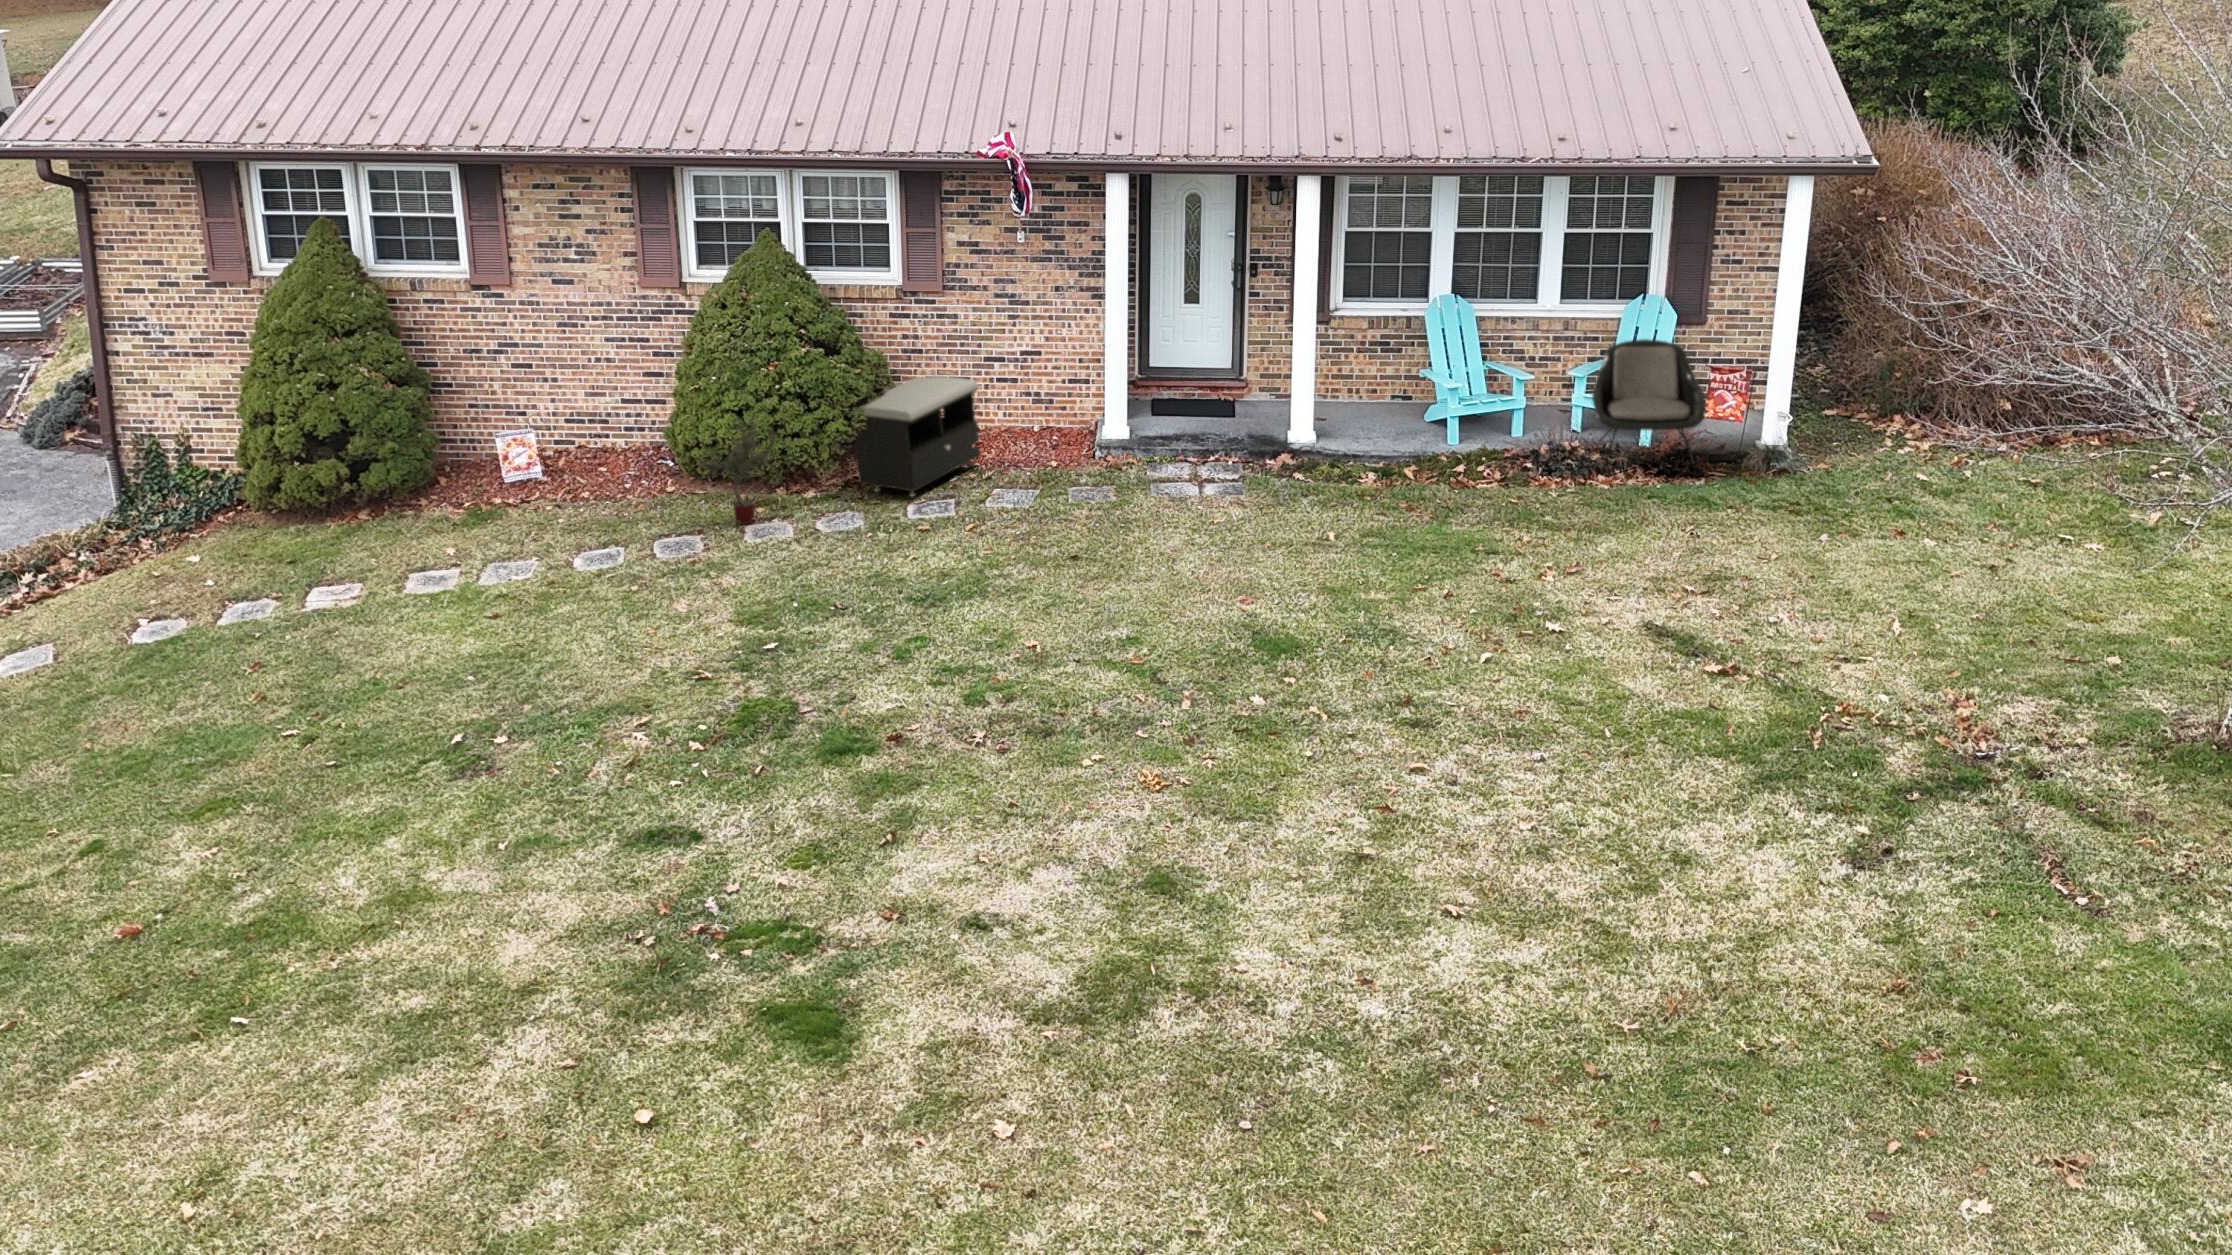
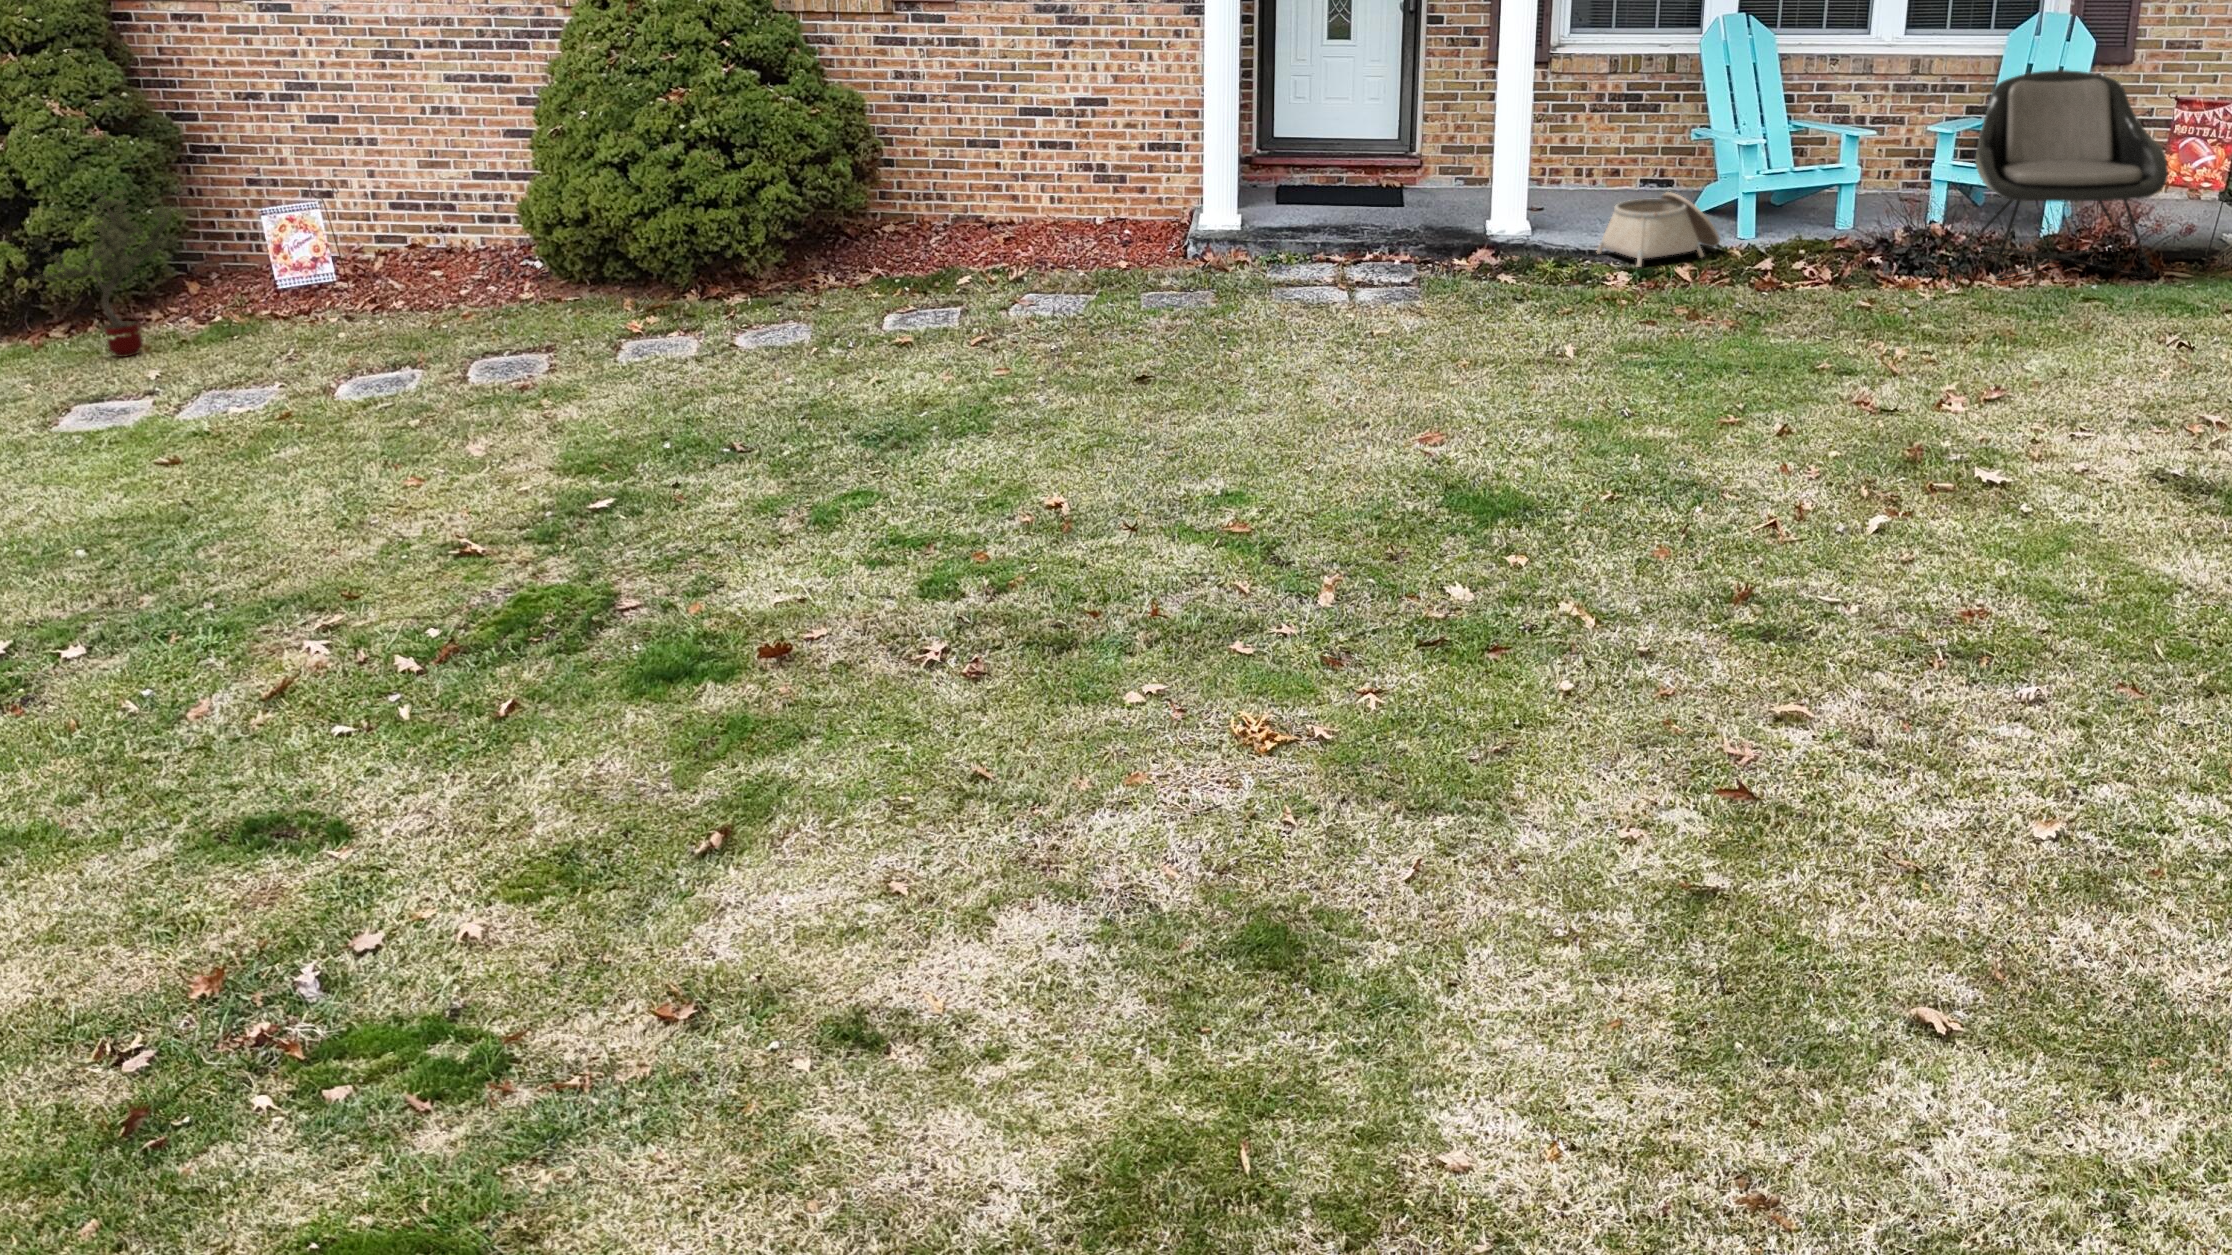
storage bench: present [855,377,980,496] -> none [810,137,1014,313]
basket: none [1359,411,1438,463] -> present [1597,193,1720,267]
potted tree: present [700,416,777,525] -> present [35,191,178,357]

